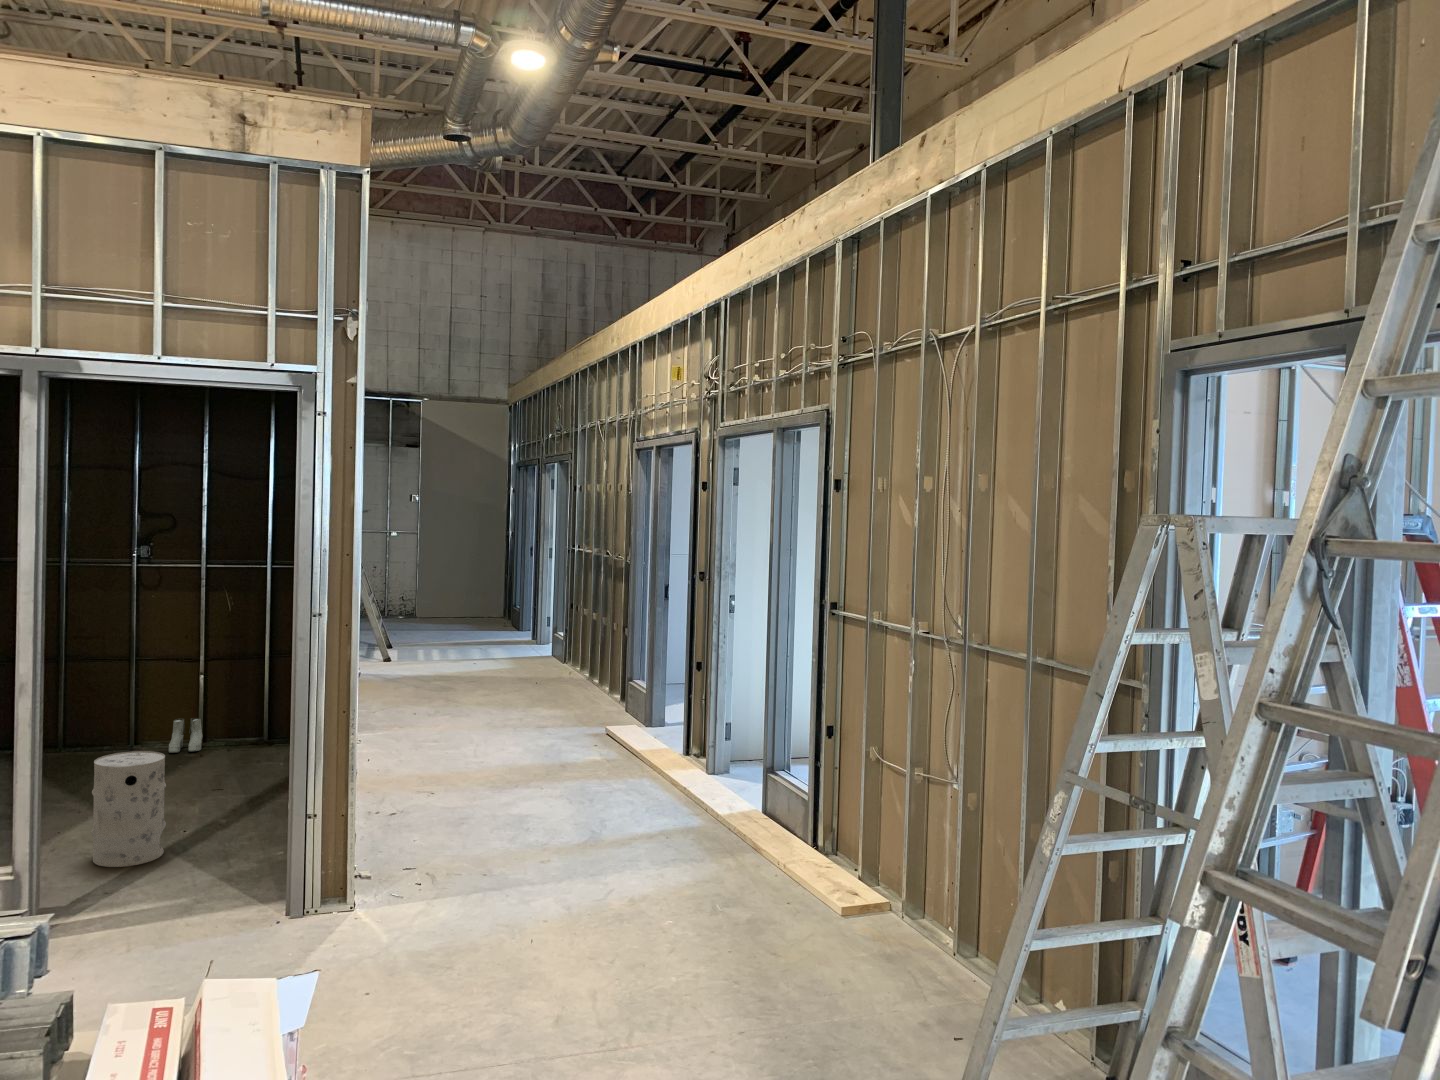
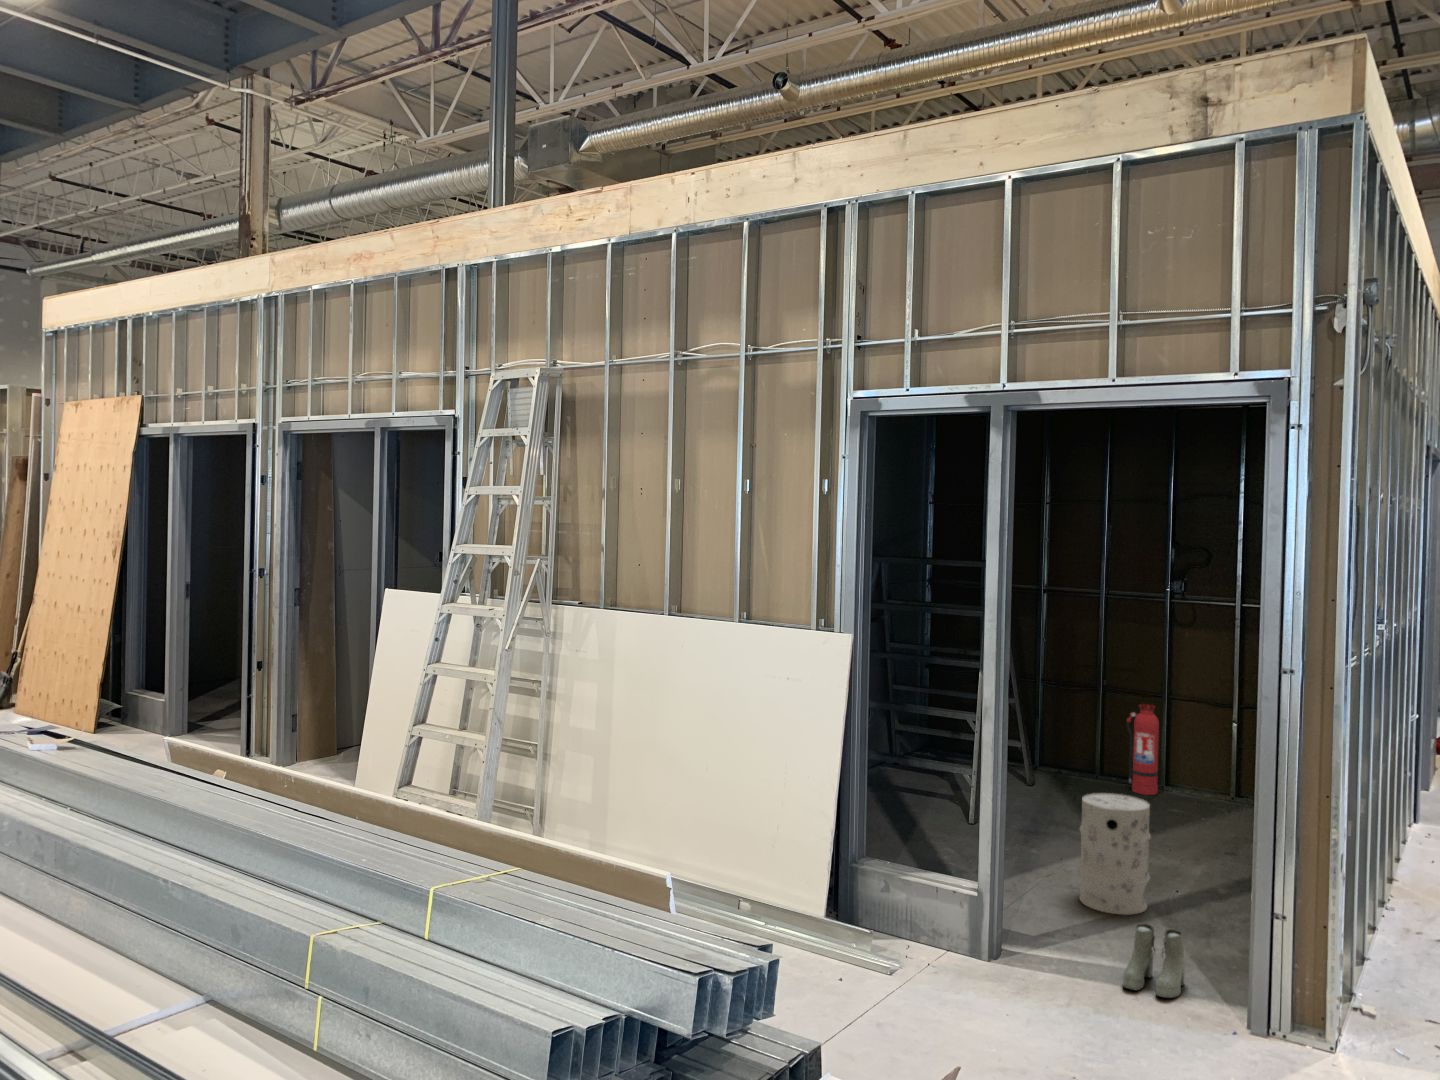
fire extinguisher: none [94,668,129,757] -> present [1127,704,1159,795]
boots: present [169,718,203,753] -> present [1123,924,1186,998]

